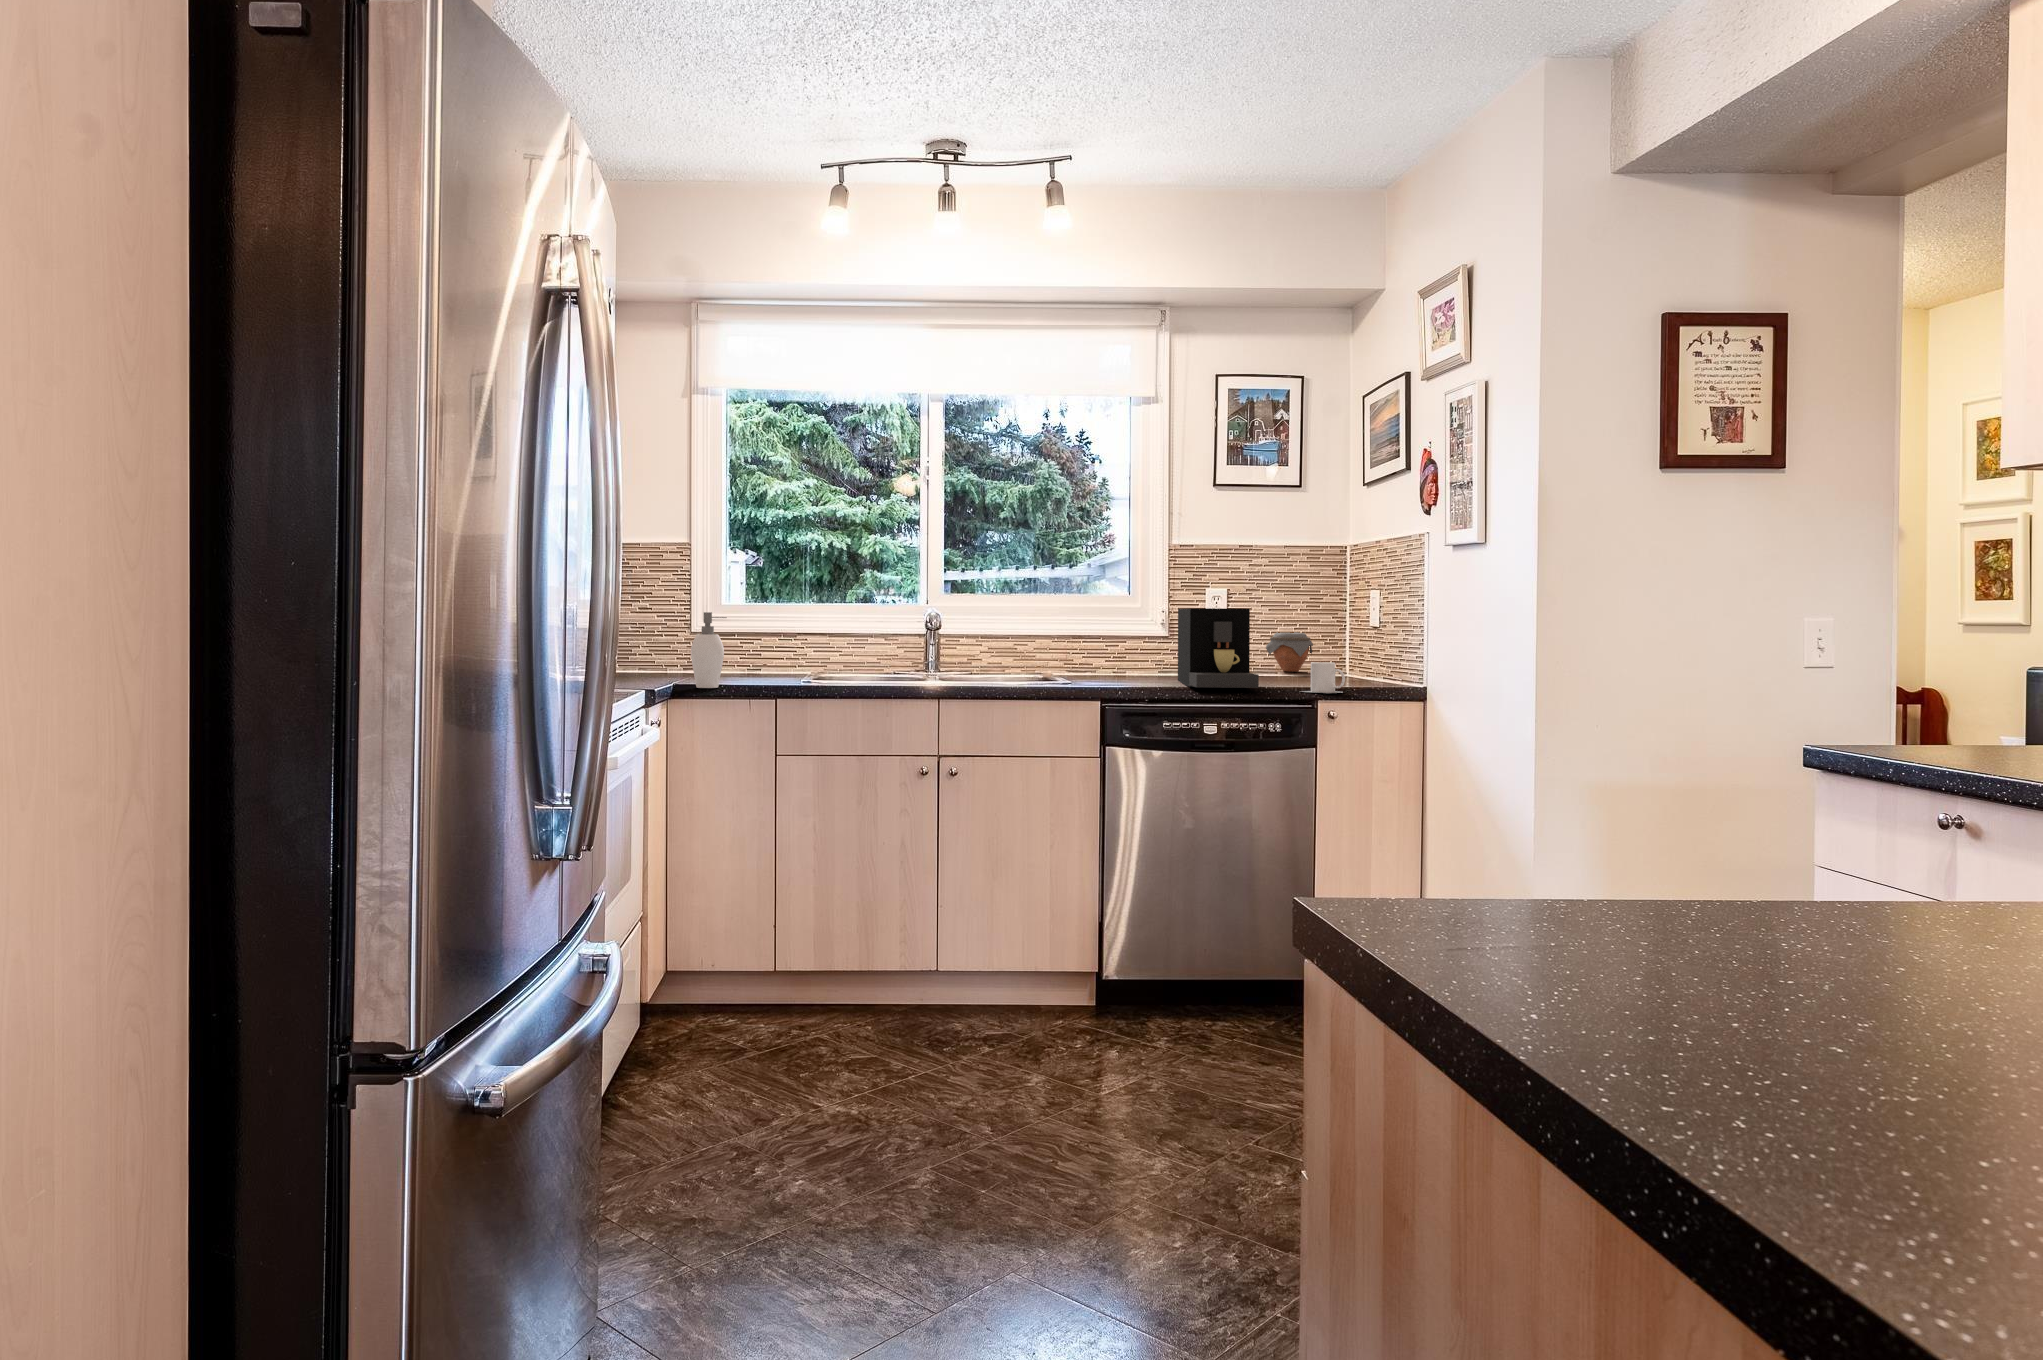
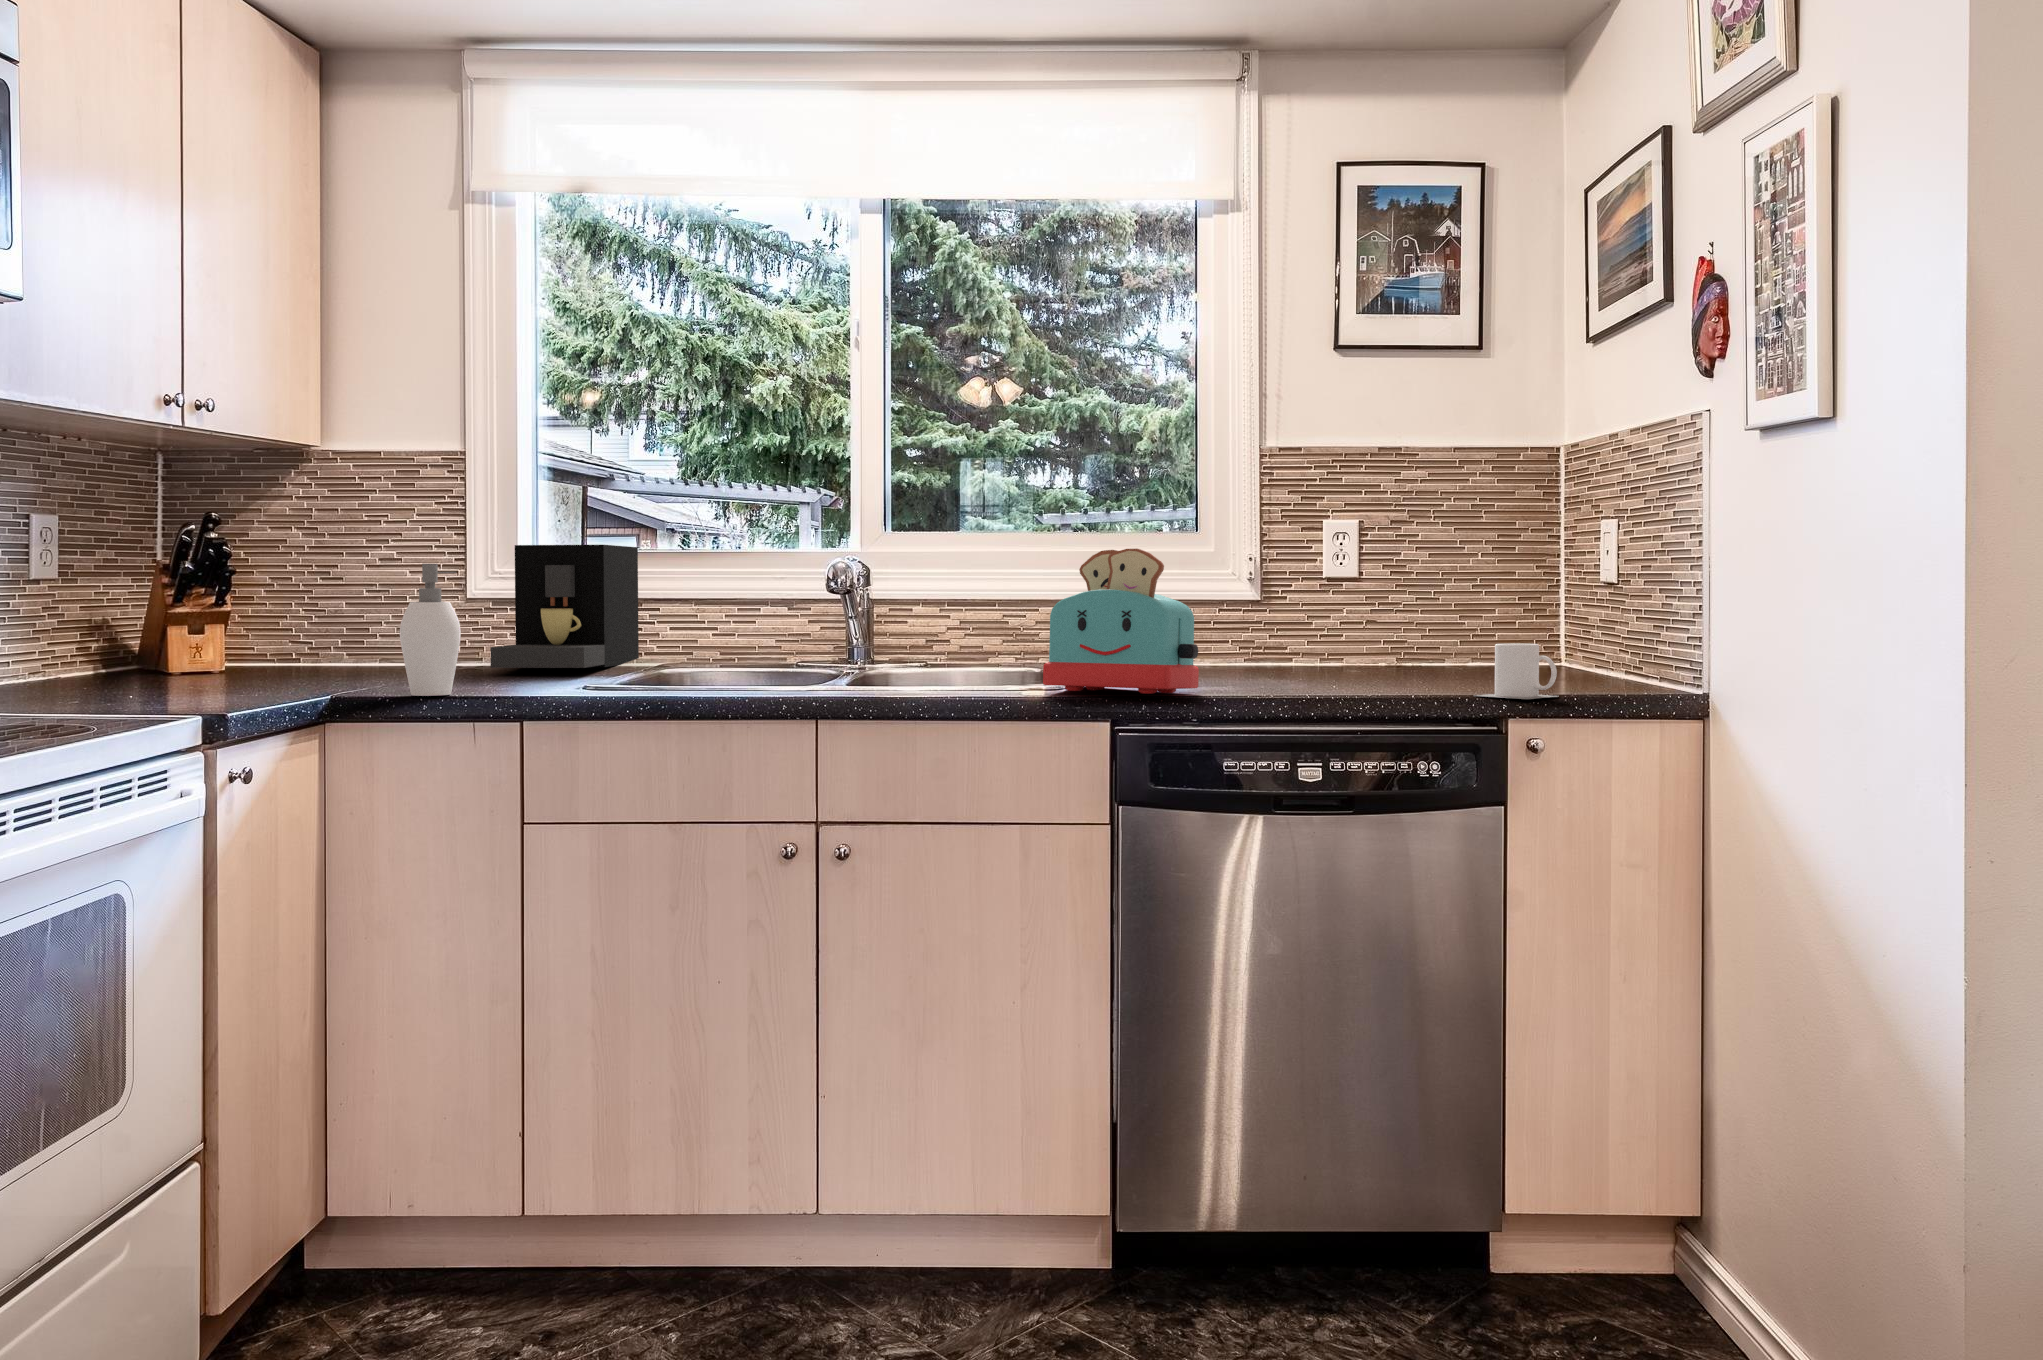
toaster: none [1057,607,1146,689] -> present [1043,549,1199,694]
coffee maker: present [1178,608,1259,688] -> present [490,545,639,668]
jar: present [1266,632,1313,672] -> none [1423,592,1503,658]

